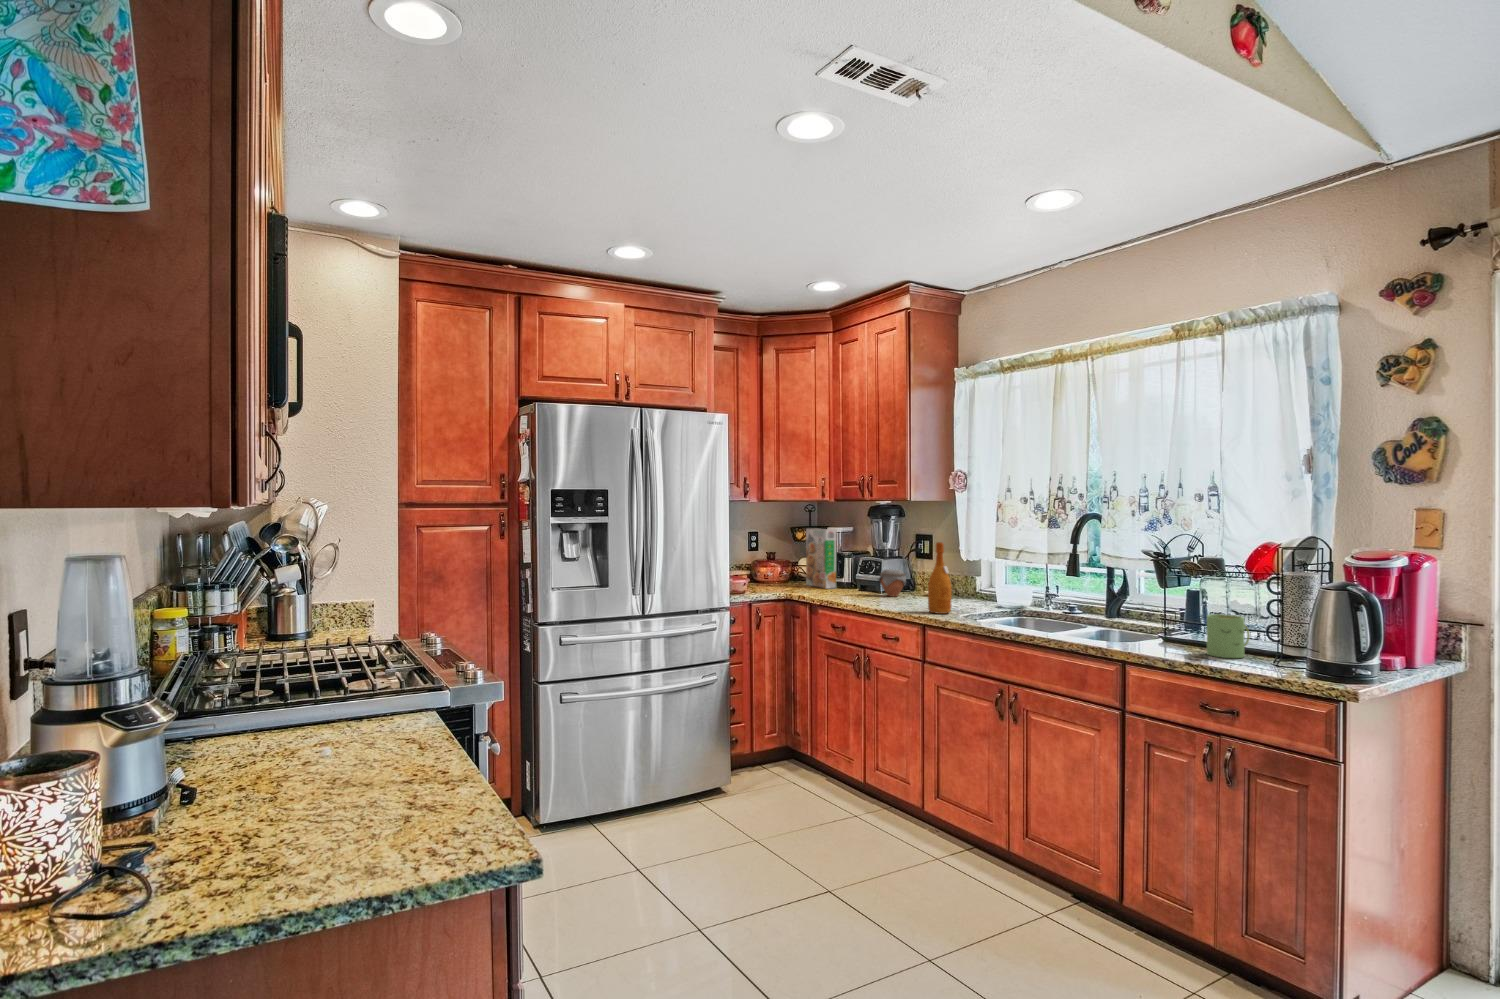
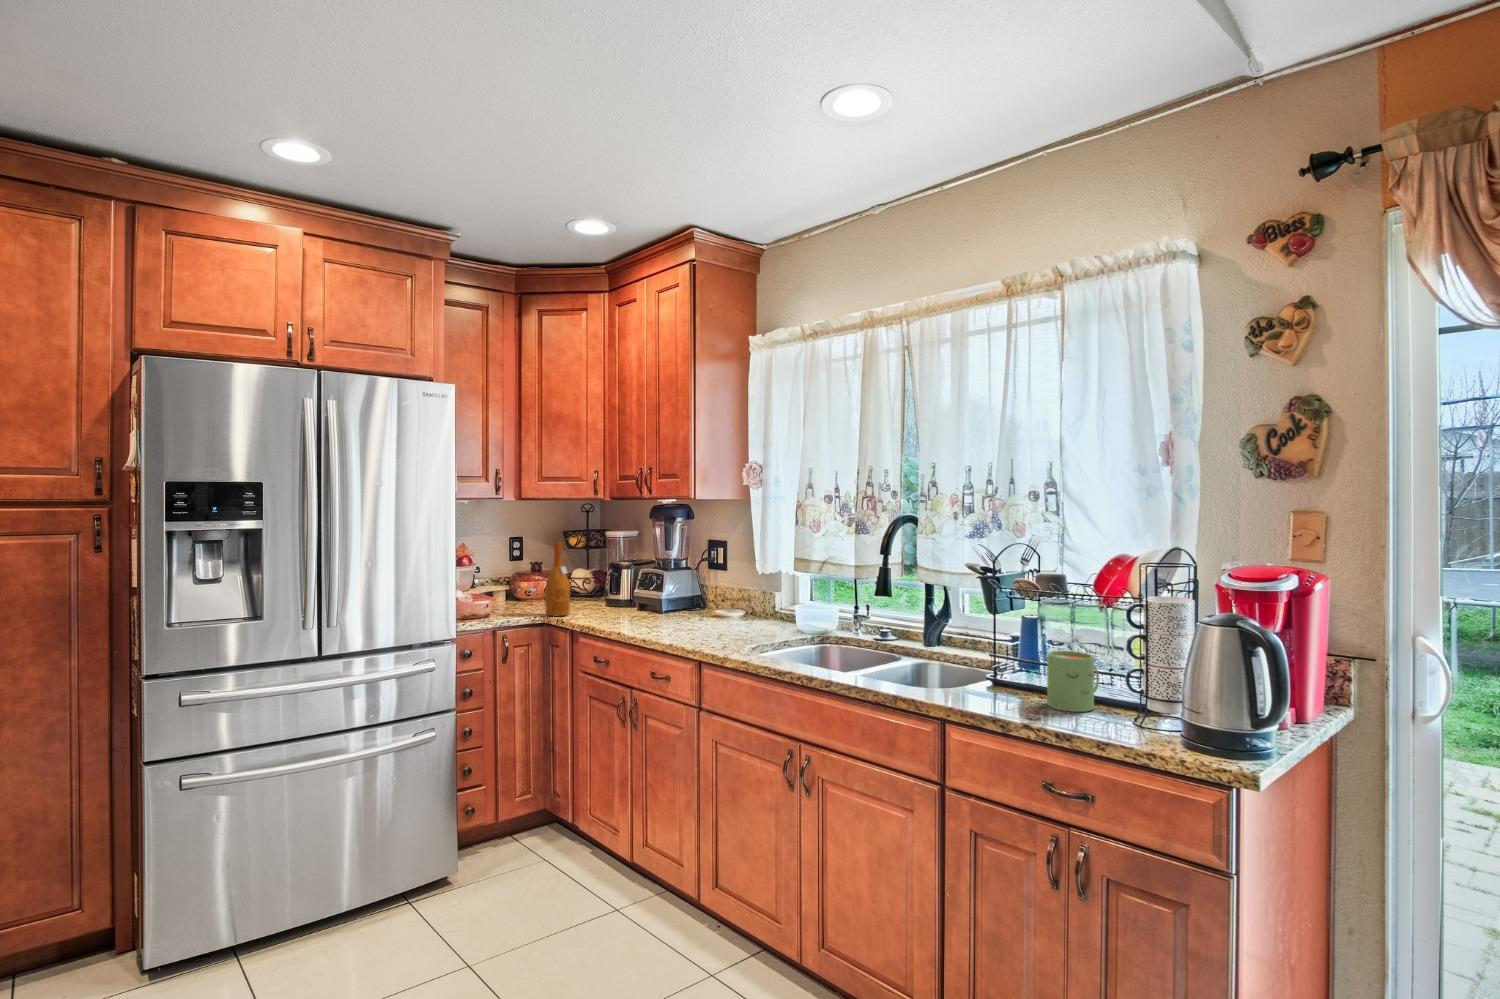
cereal box: present [806,529,836,589] -> none [579,533,613,608]
wine bottle: present [928,542,952,614] -> present [545,542,570,616]
jar: present [879,569,906,597] -> none [658,584,692,618]

